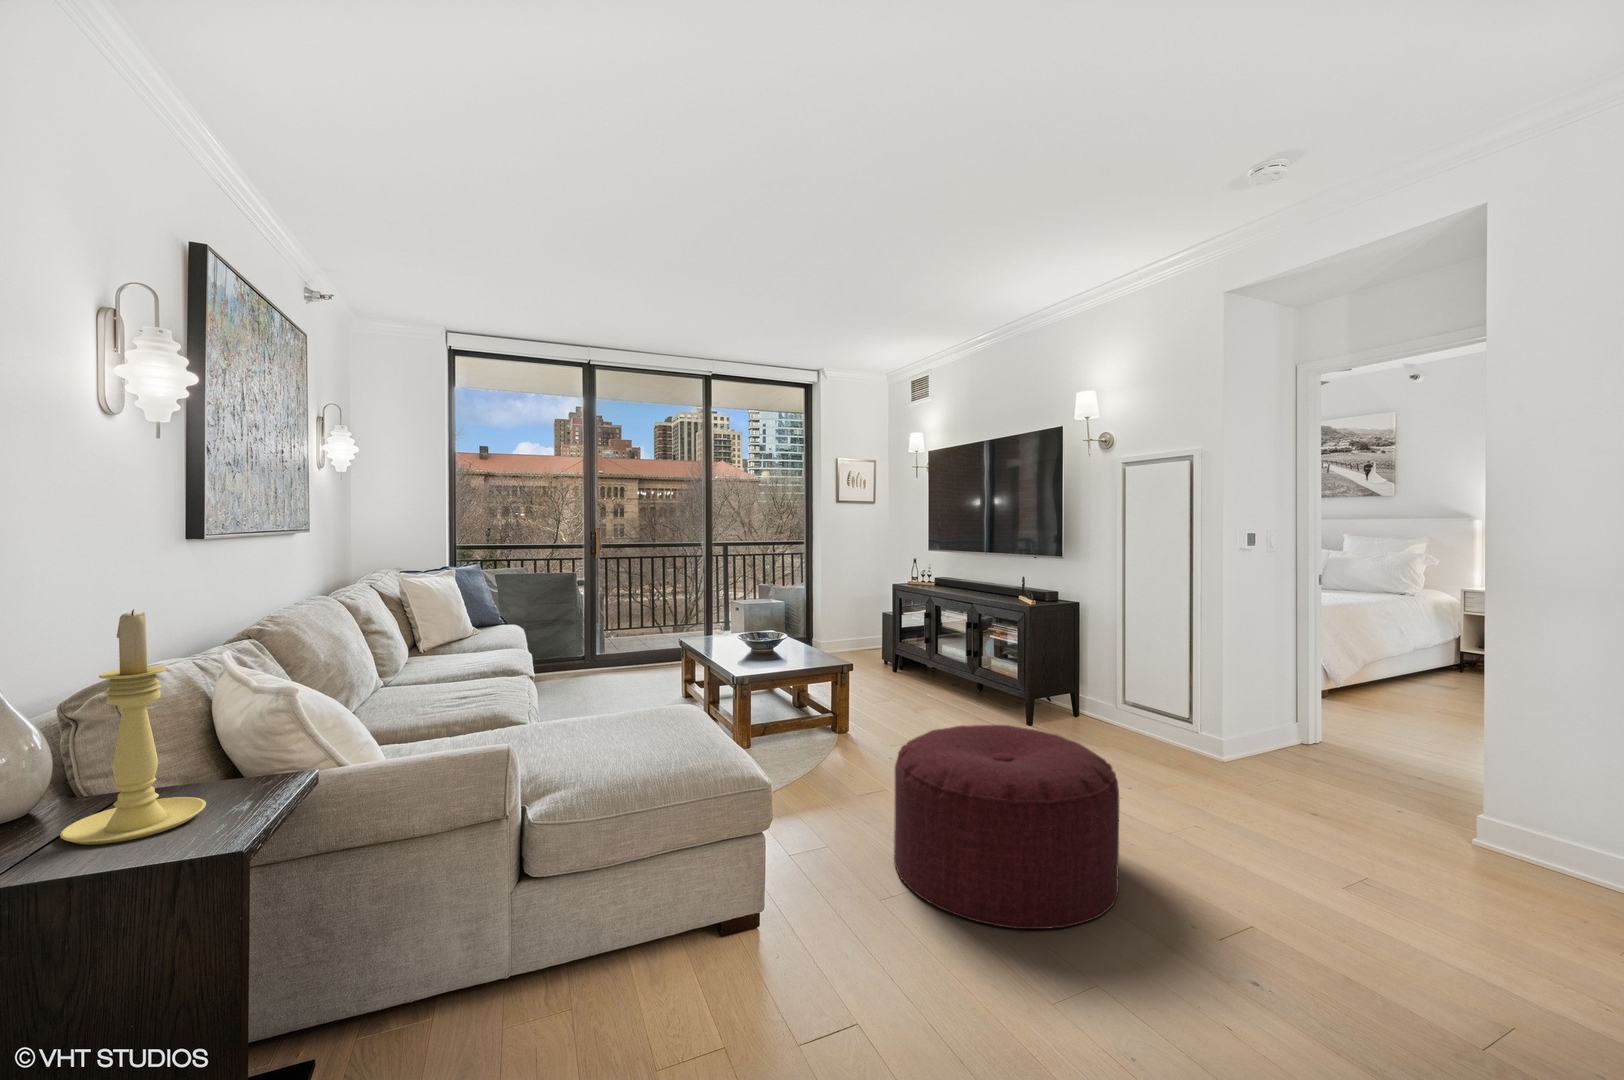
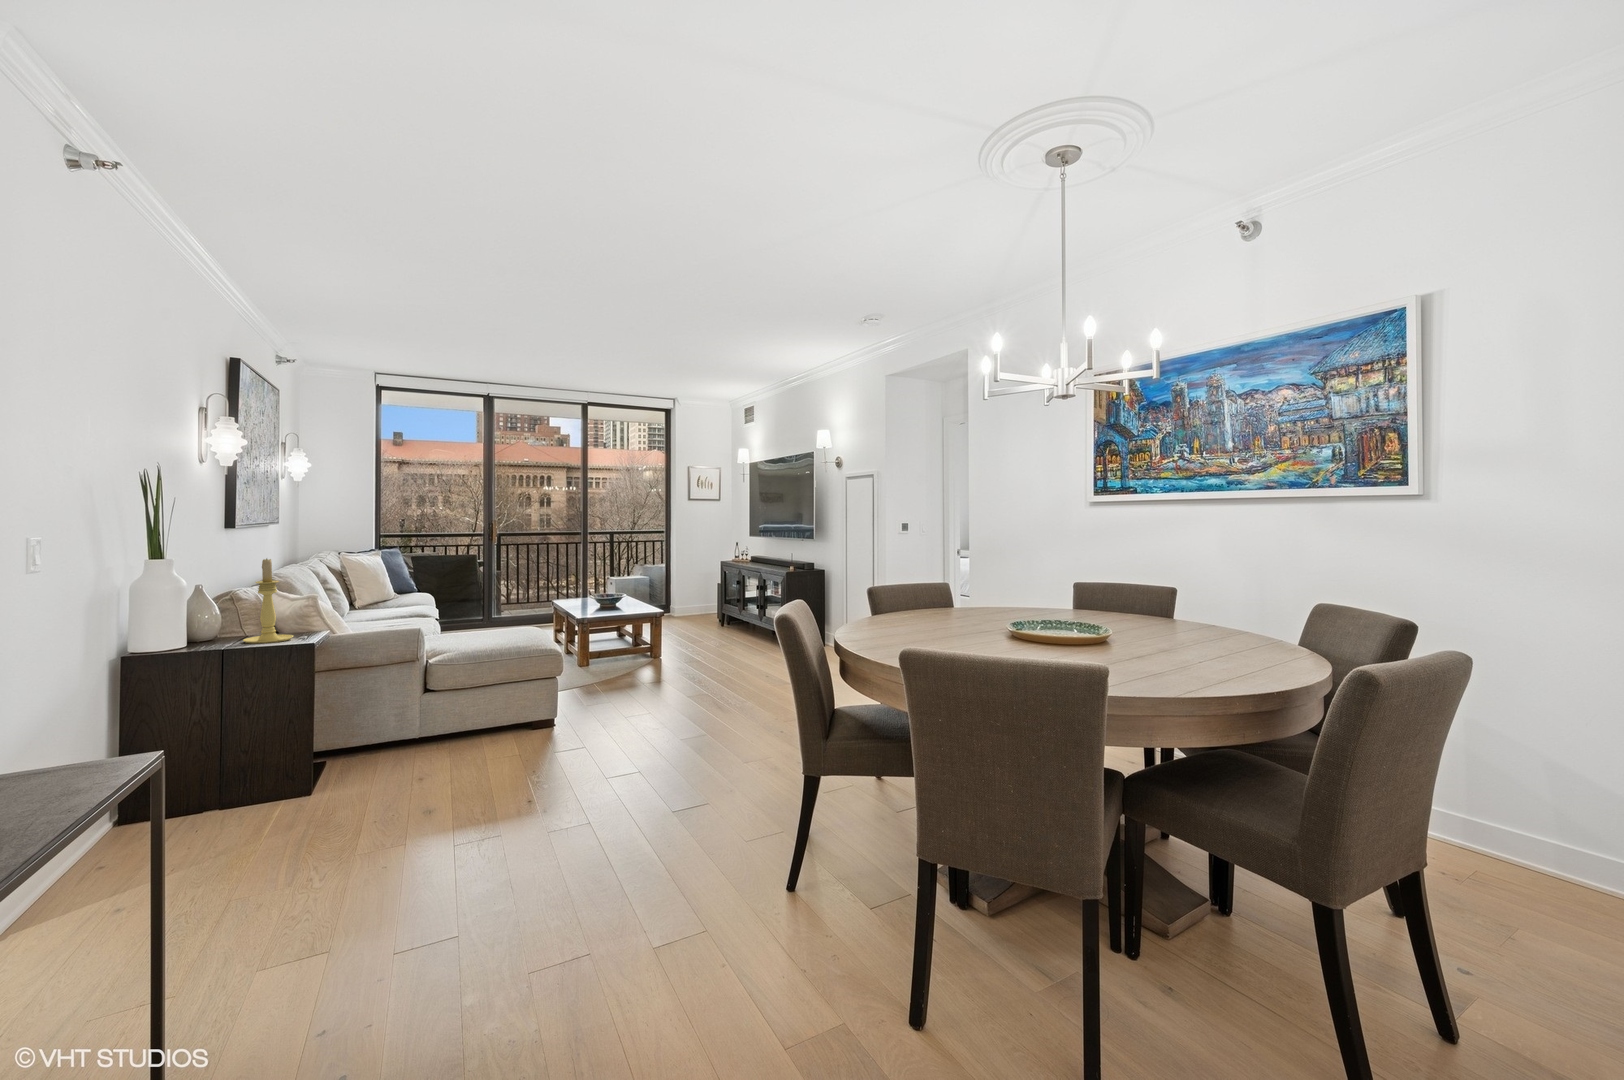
ottoman: present [894,725,1119,929] -> none [640,637,757,726]

